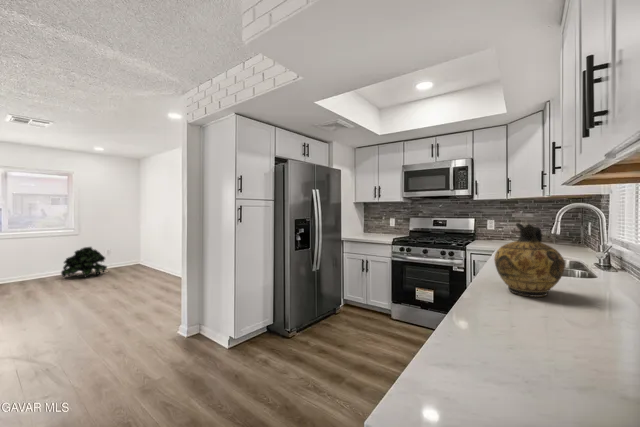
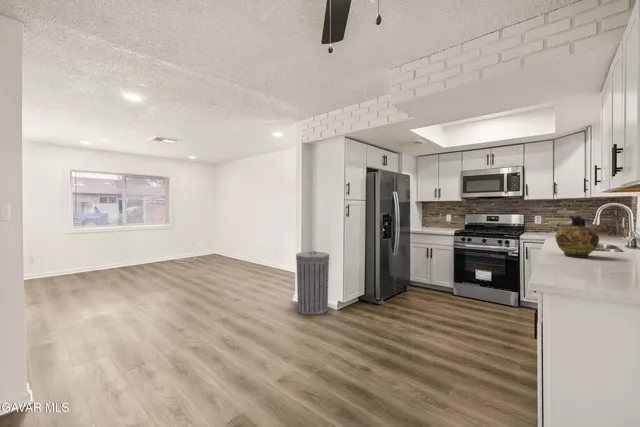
potted plant: present [61,247,107,277] -> none [165,238,196,263]
trash can: none [166,269,216,360] -> present [296,251,329,315]

